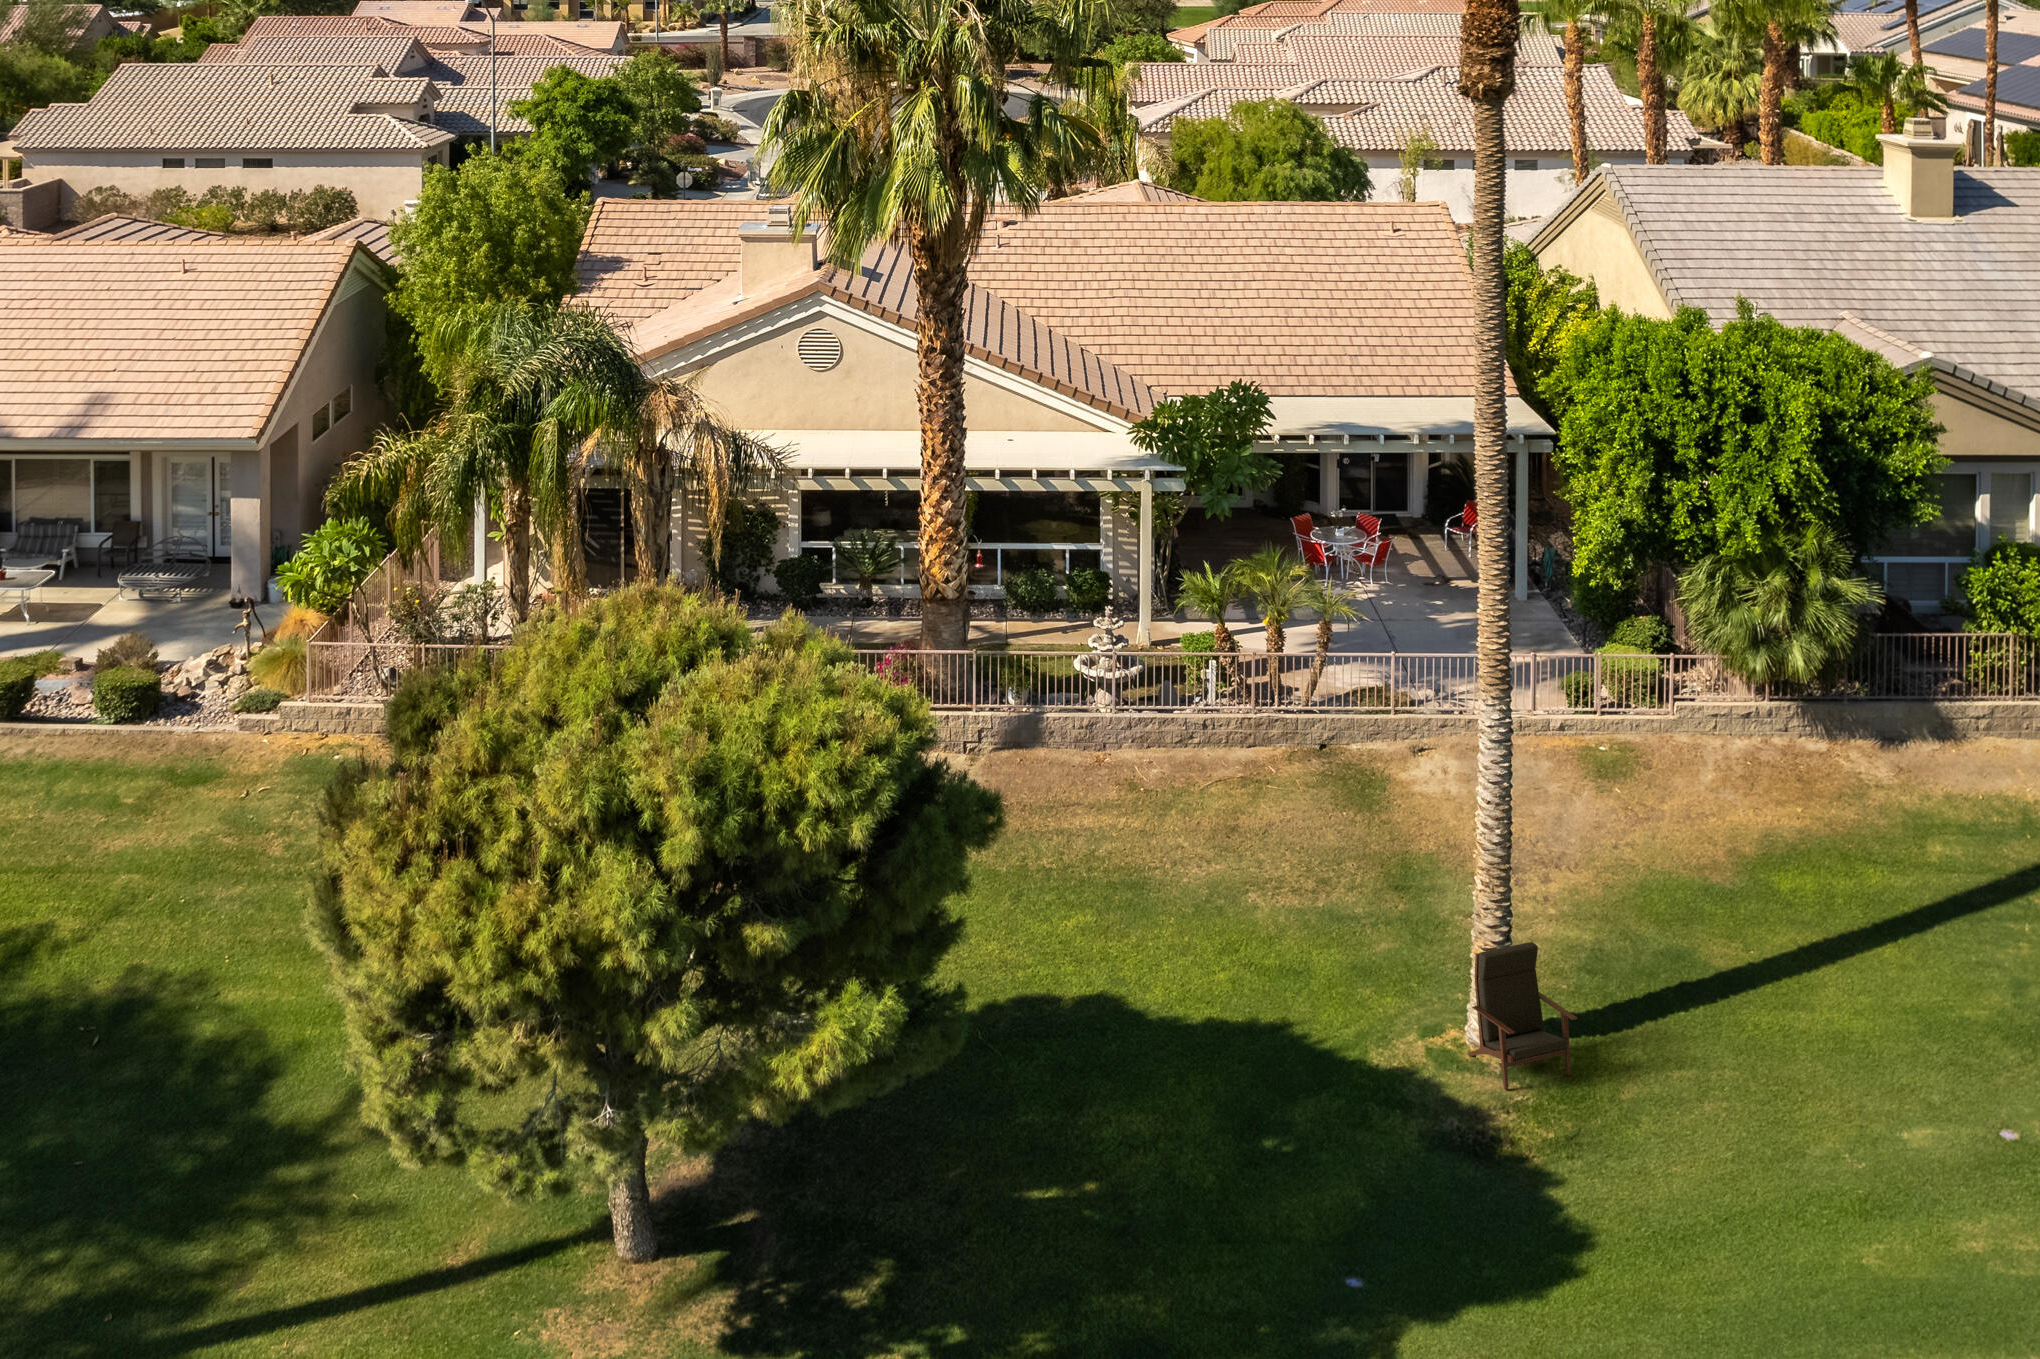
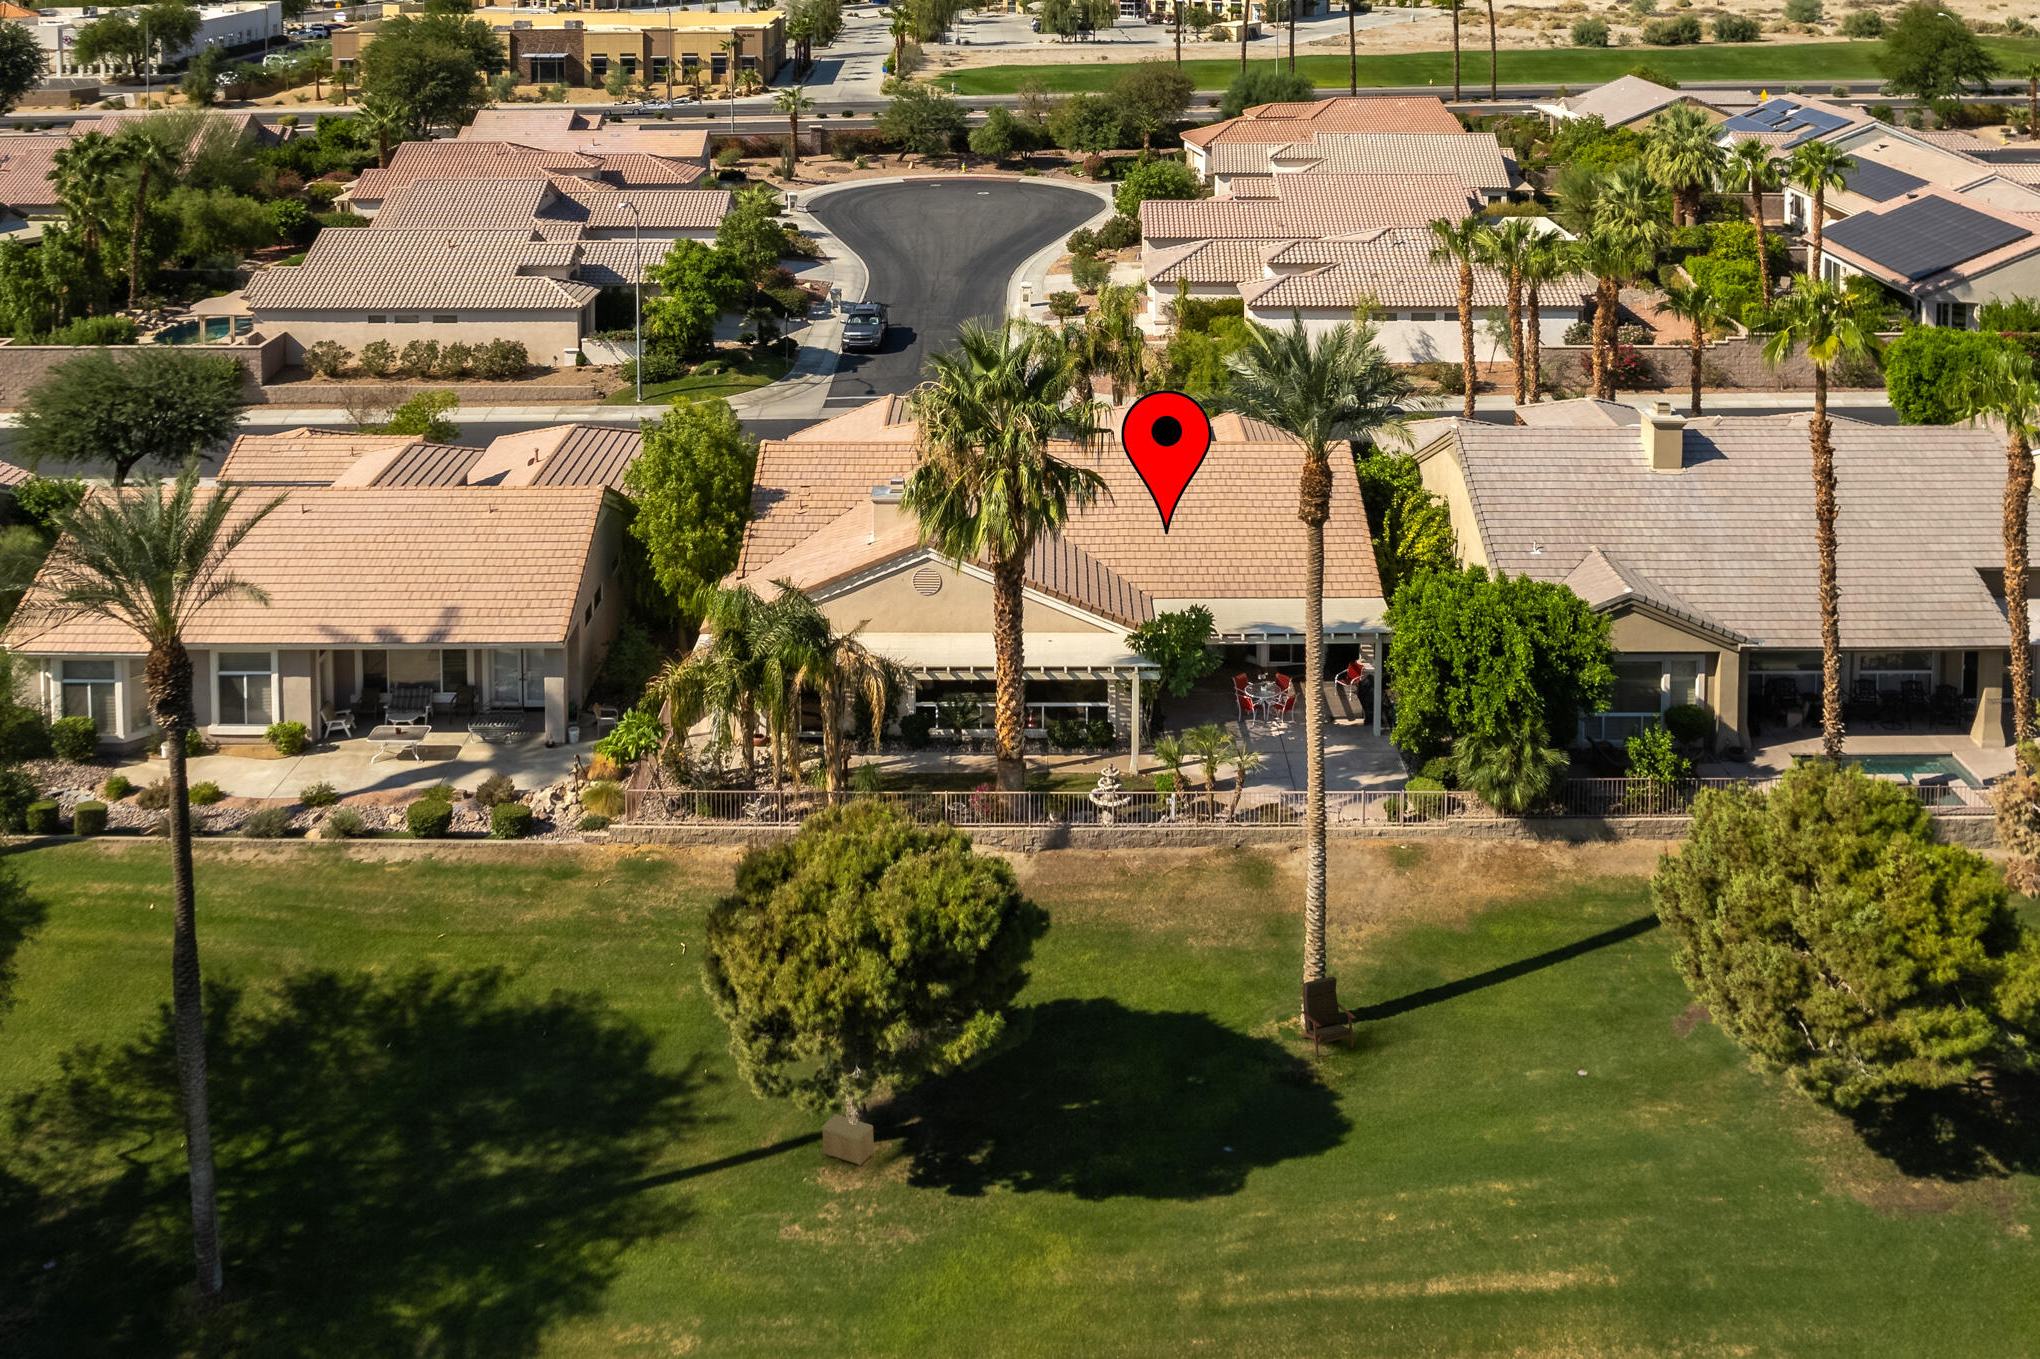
storage bench: none [552,1193,656,1296] -> present [822,1114,874,1165]

